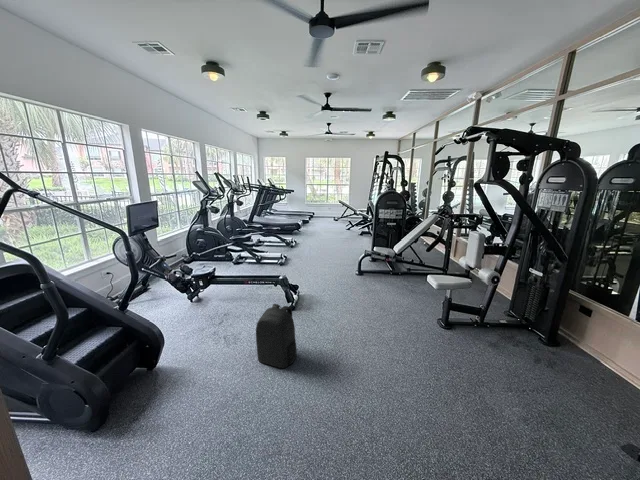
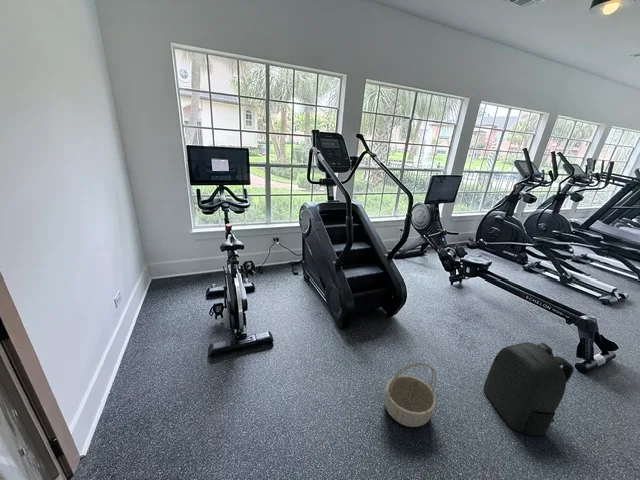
basket: none [196,373,242,446] -> present [385,362,436,427]

